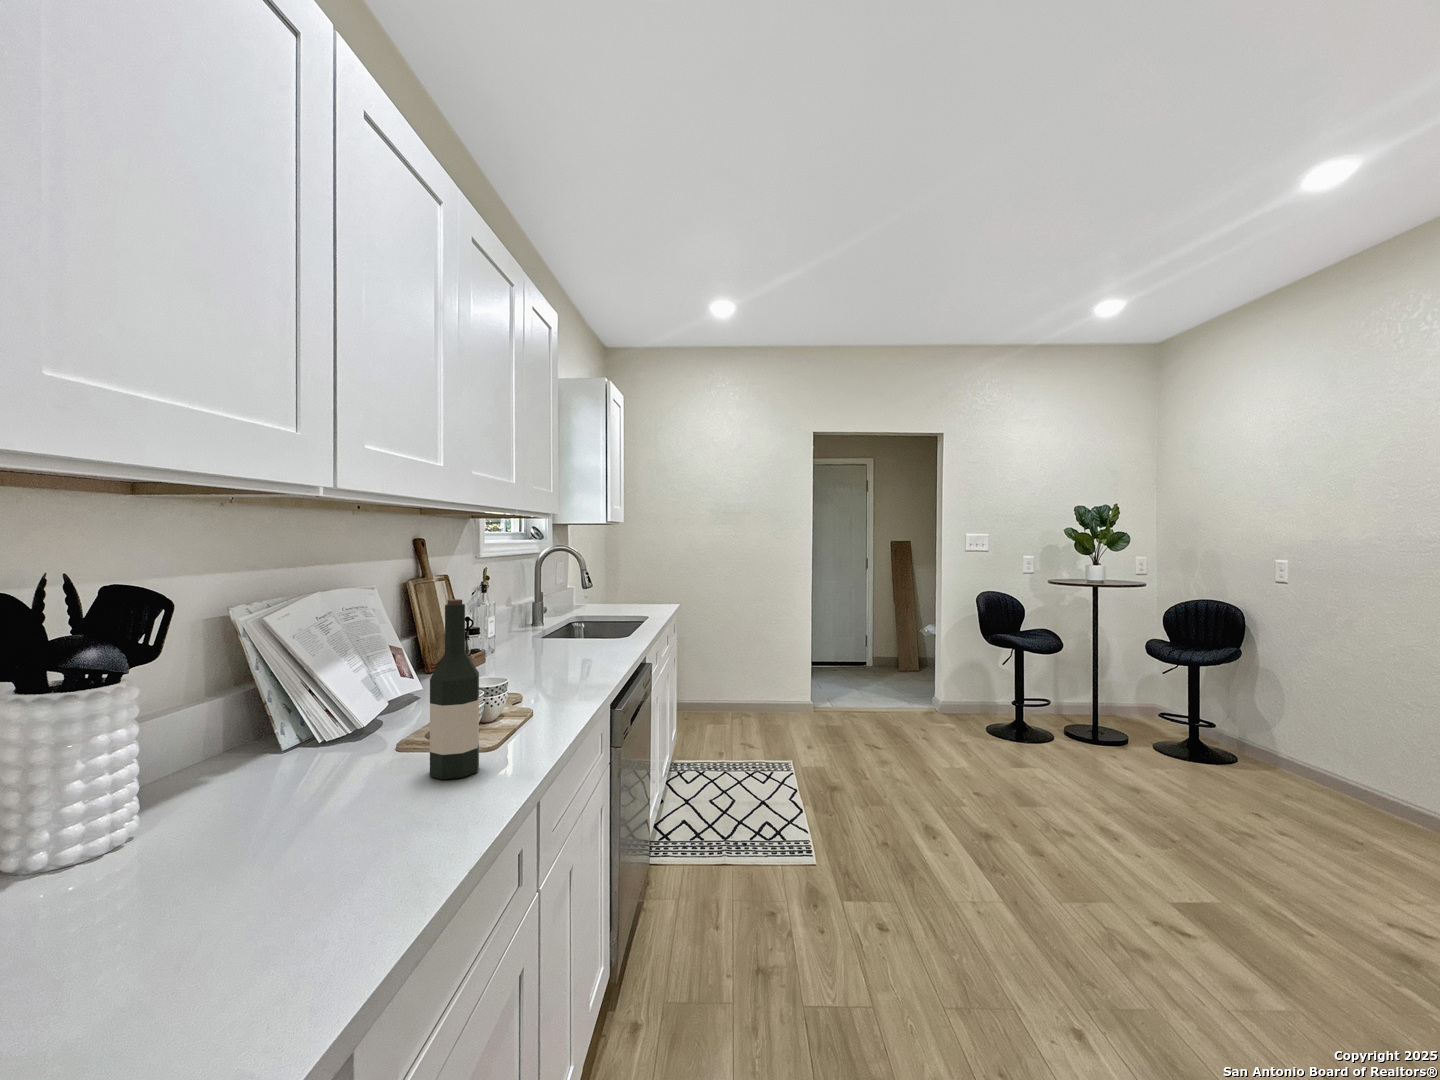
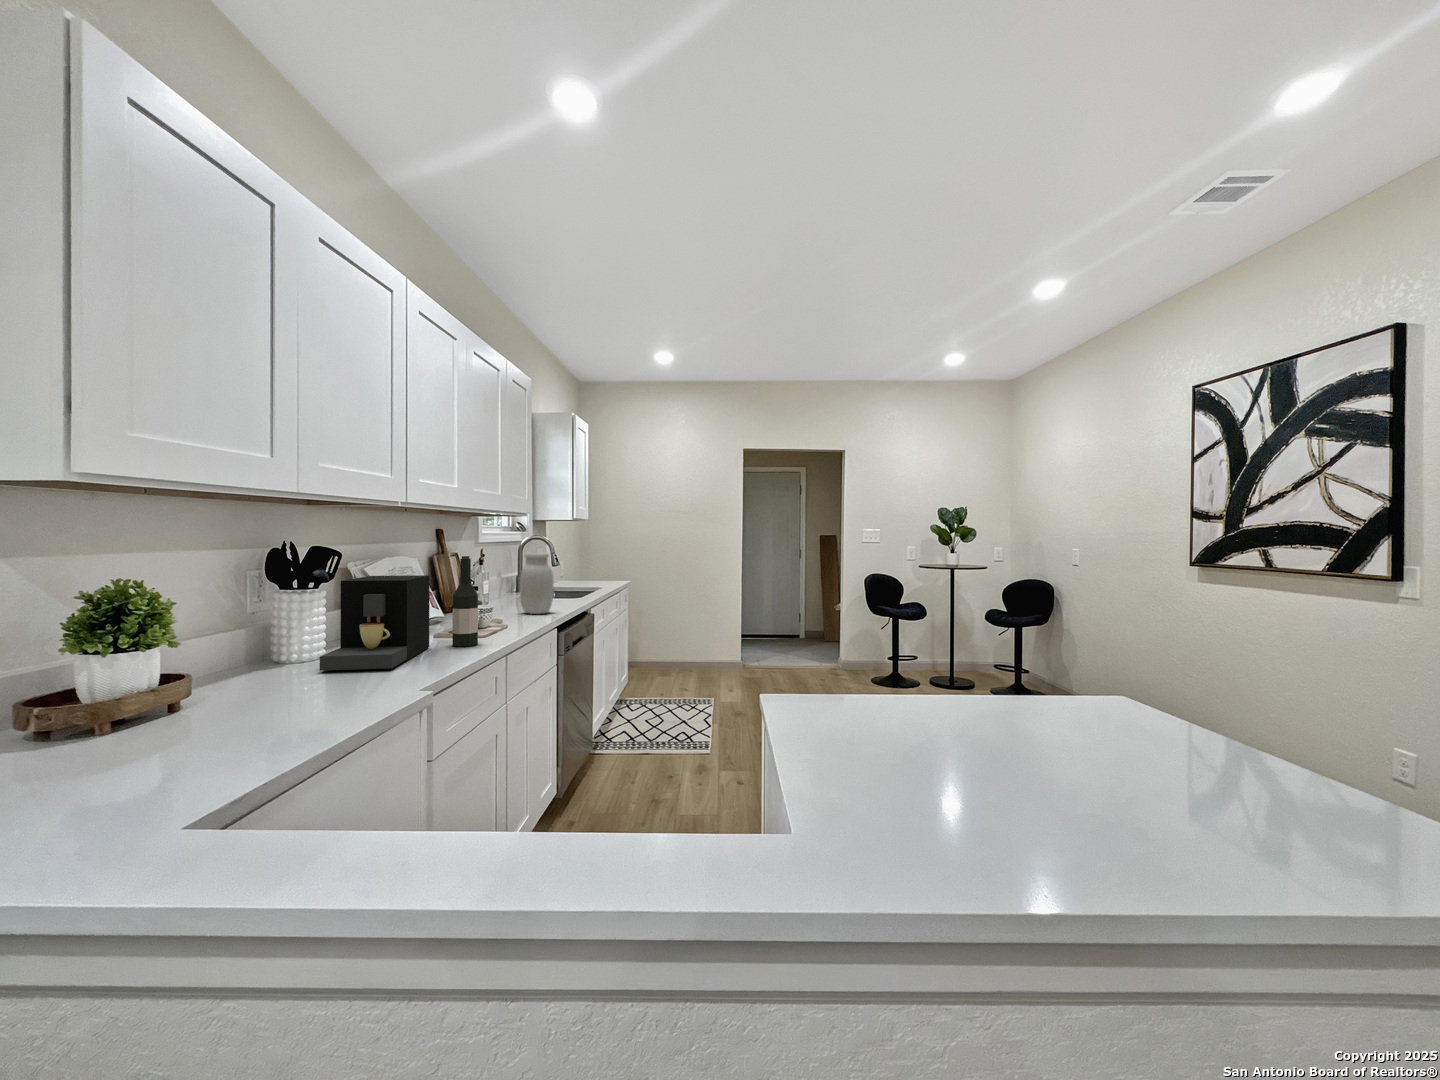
jar: none [543,575,595,673] -> present [520,552,554,614]
coffee maker: none [94,641,384,908] -> present [320,575,430,671]

